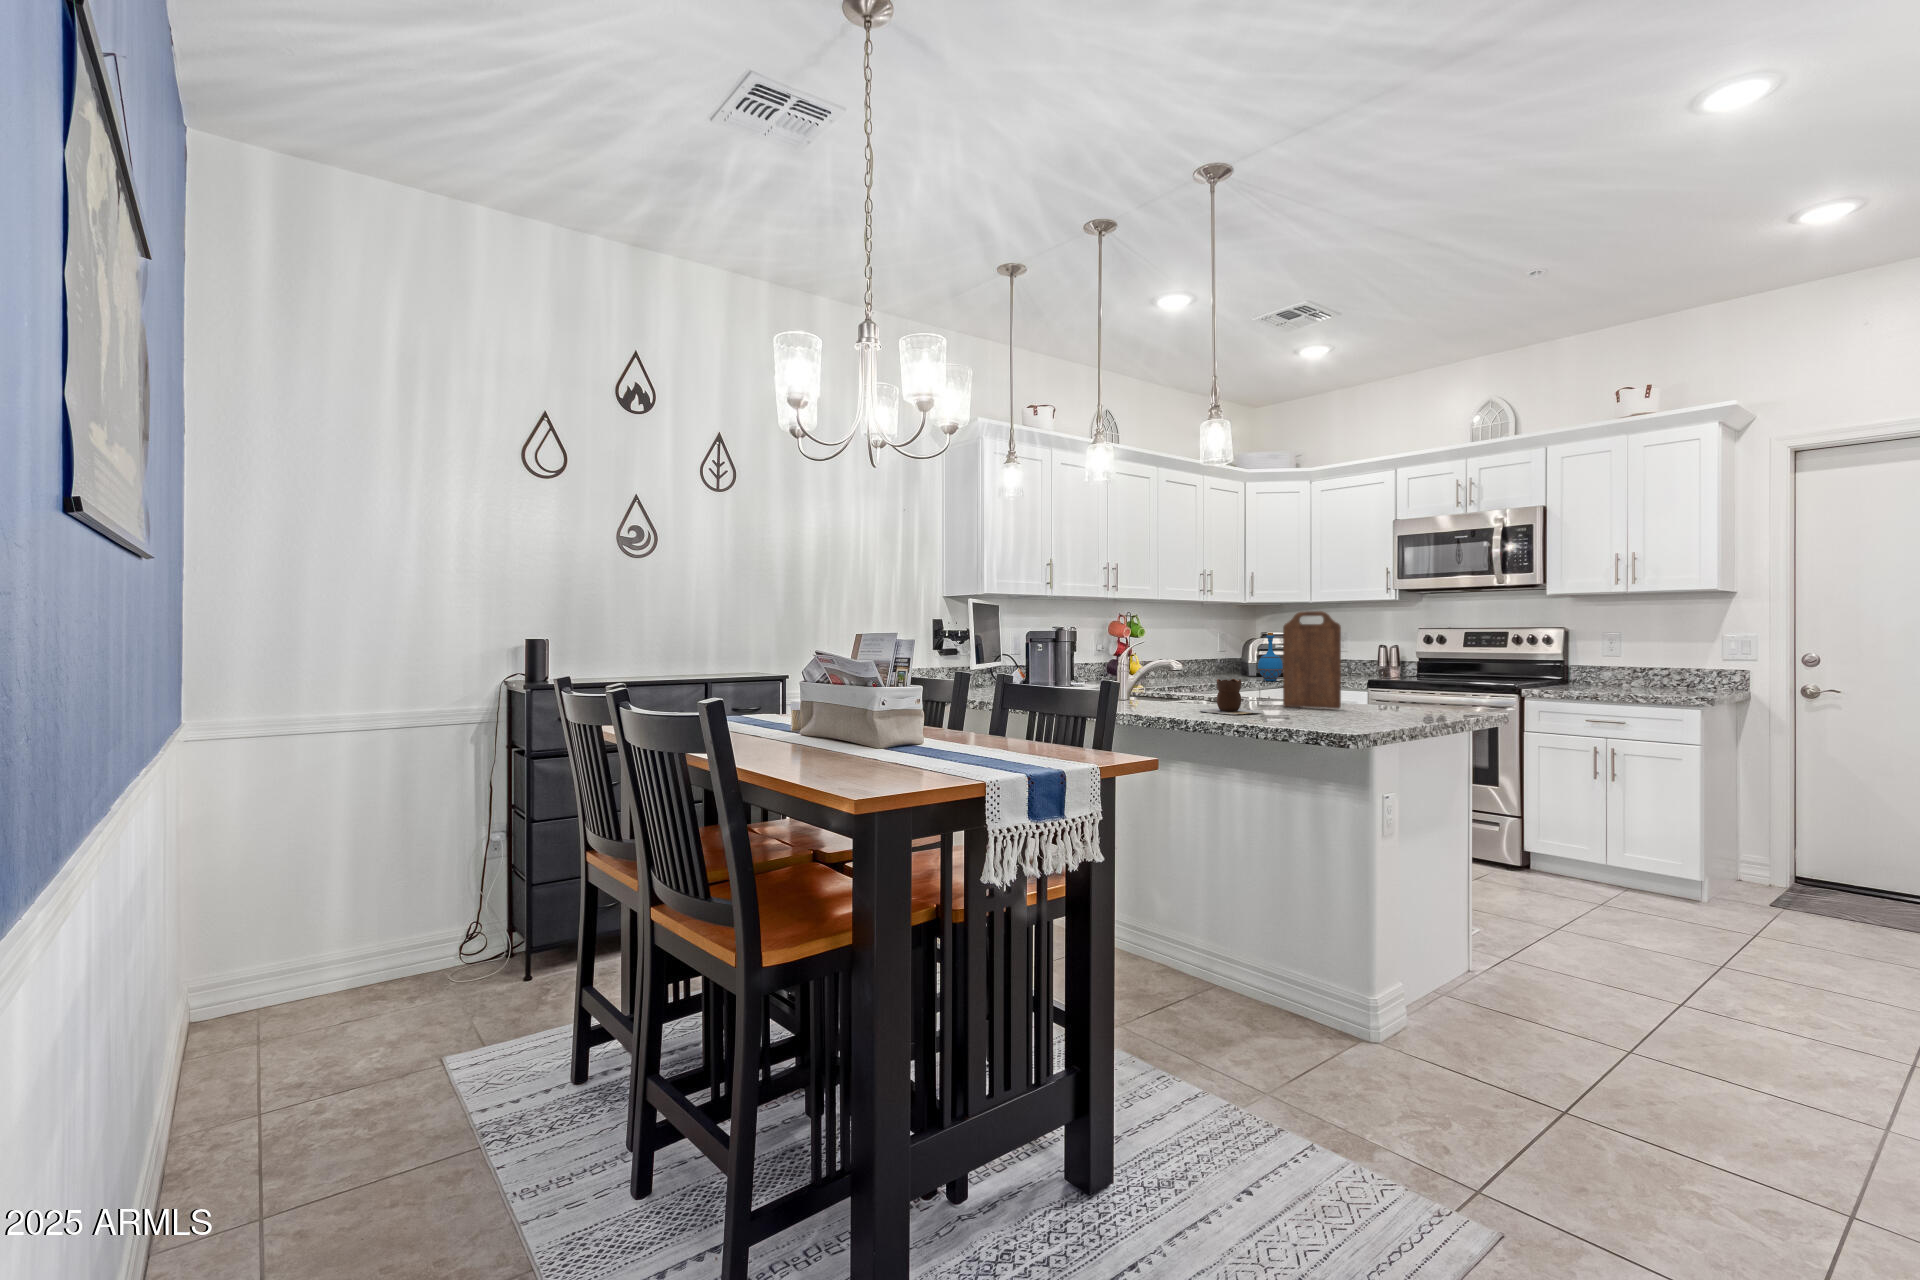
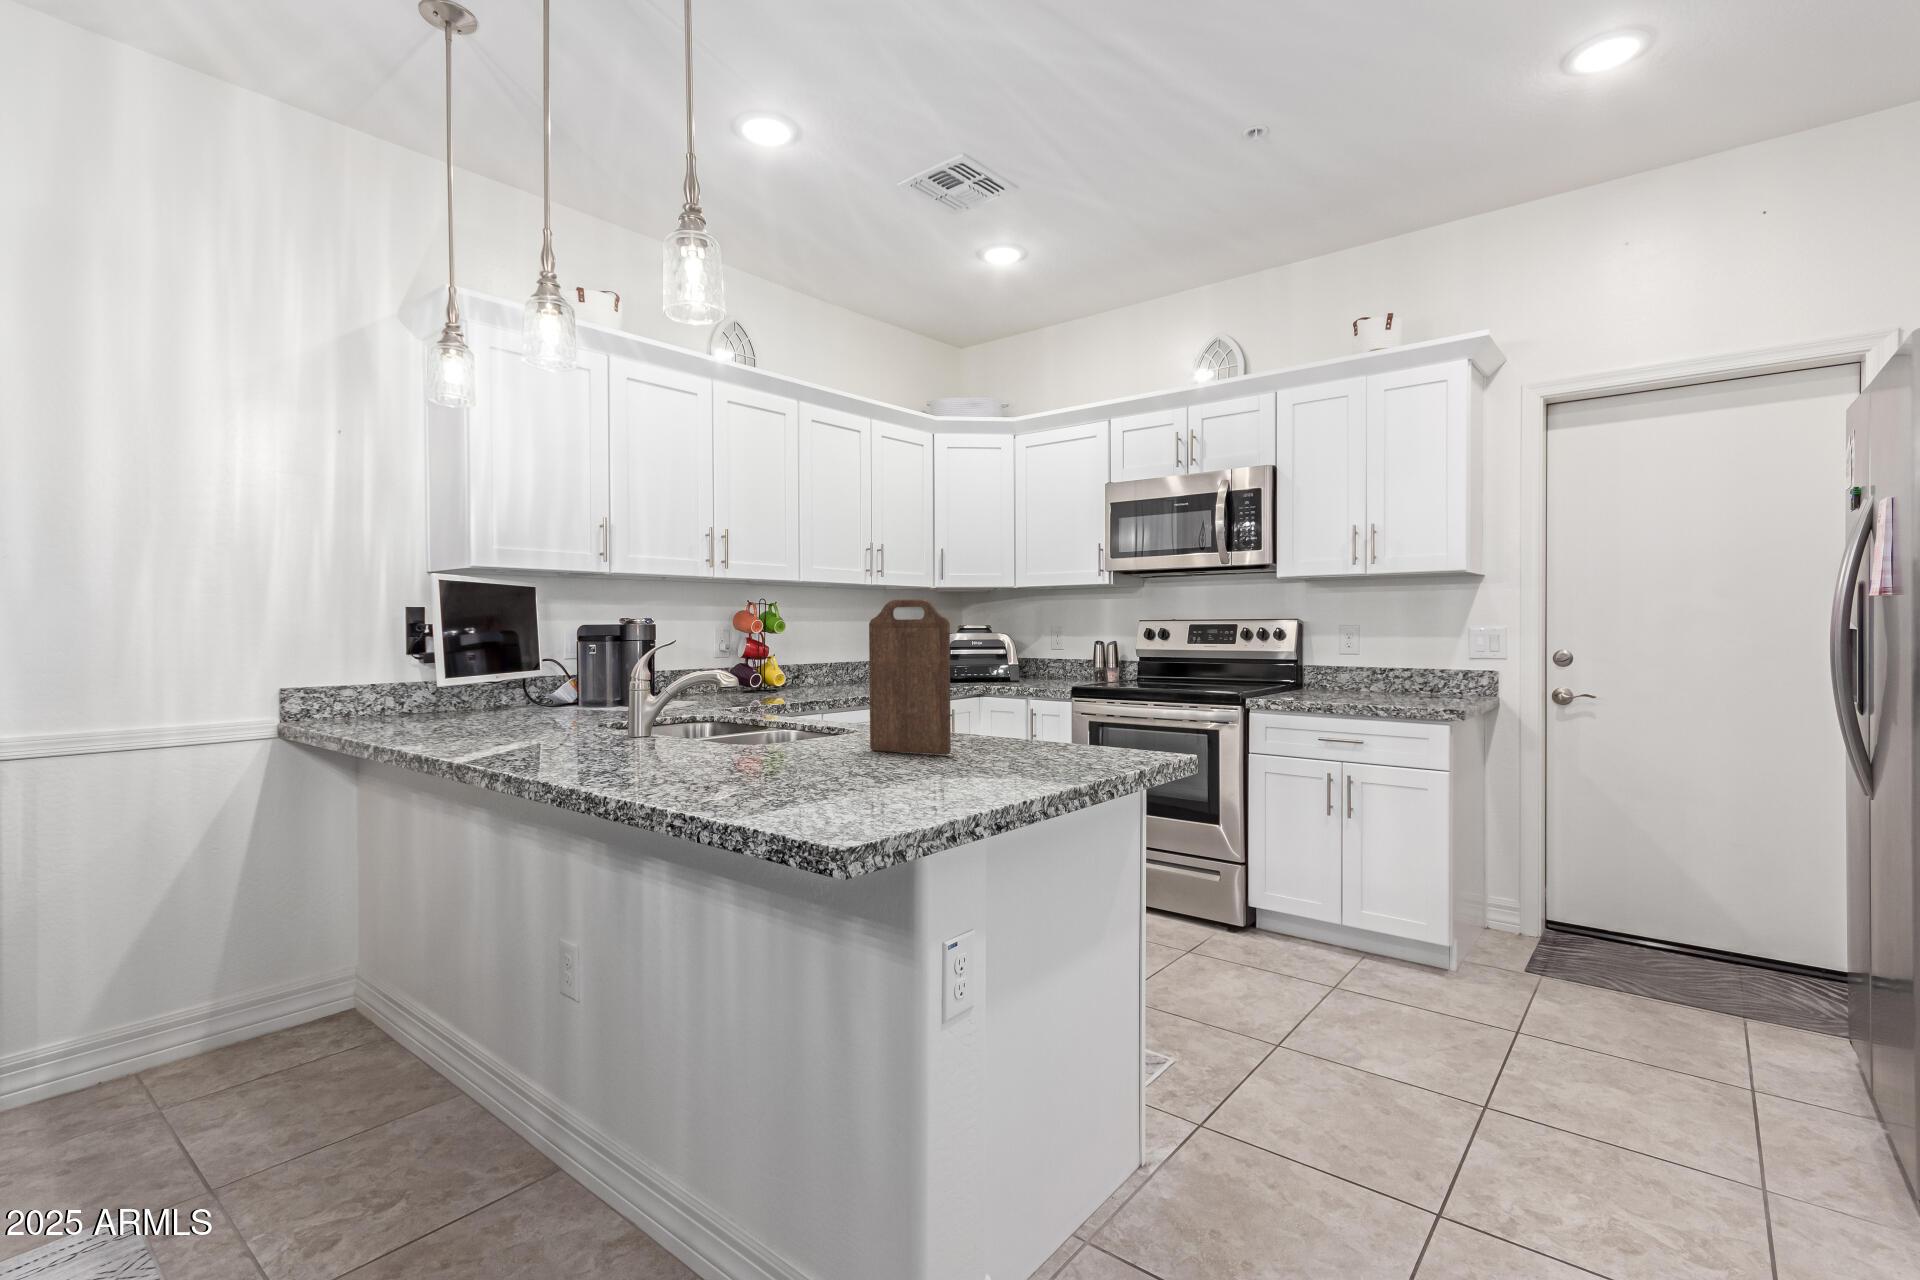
bottle: present [1258,633,1283,681] -> none [948,626,979,688]
vase: present [1200,679,1262,715] -> none [684,716,796,784]

